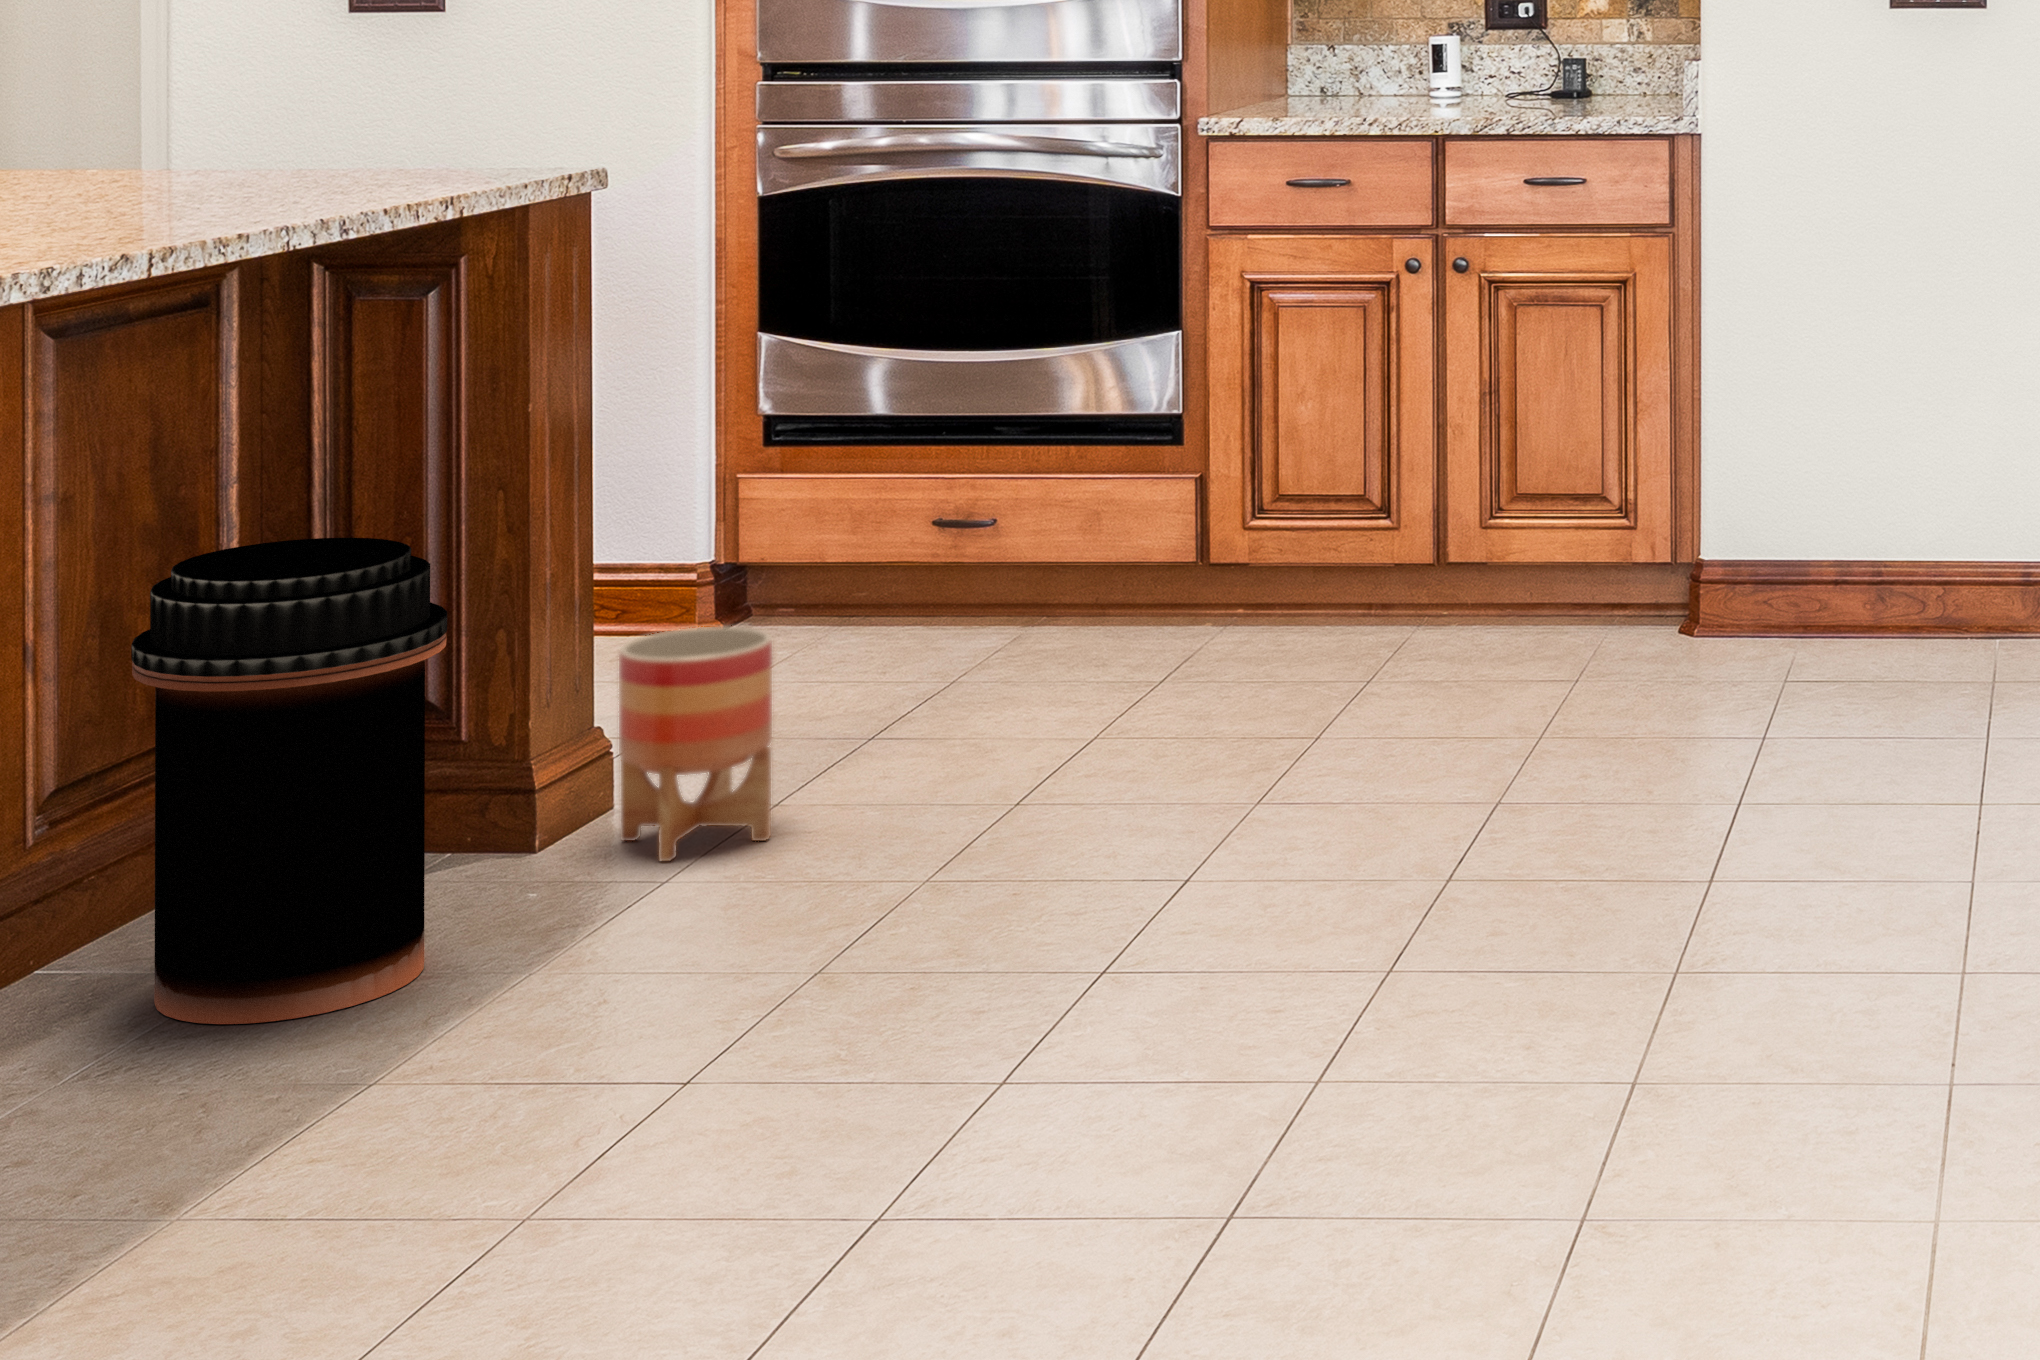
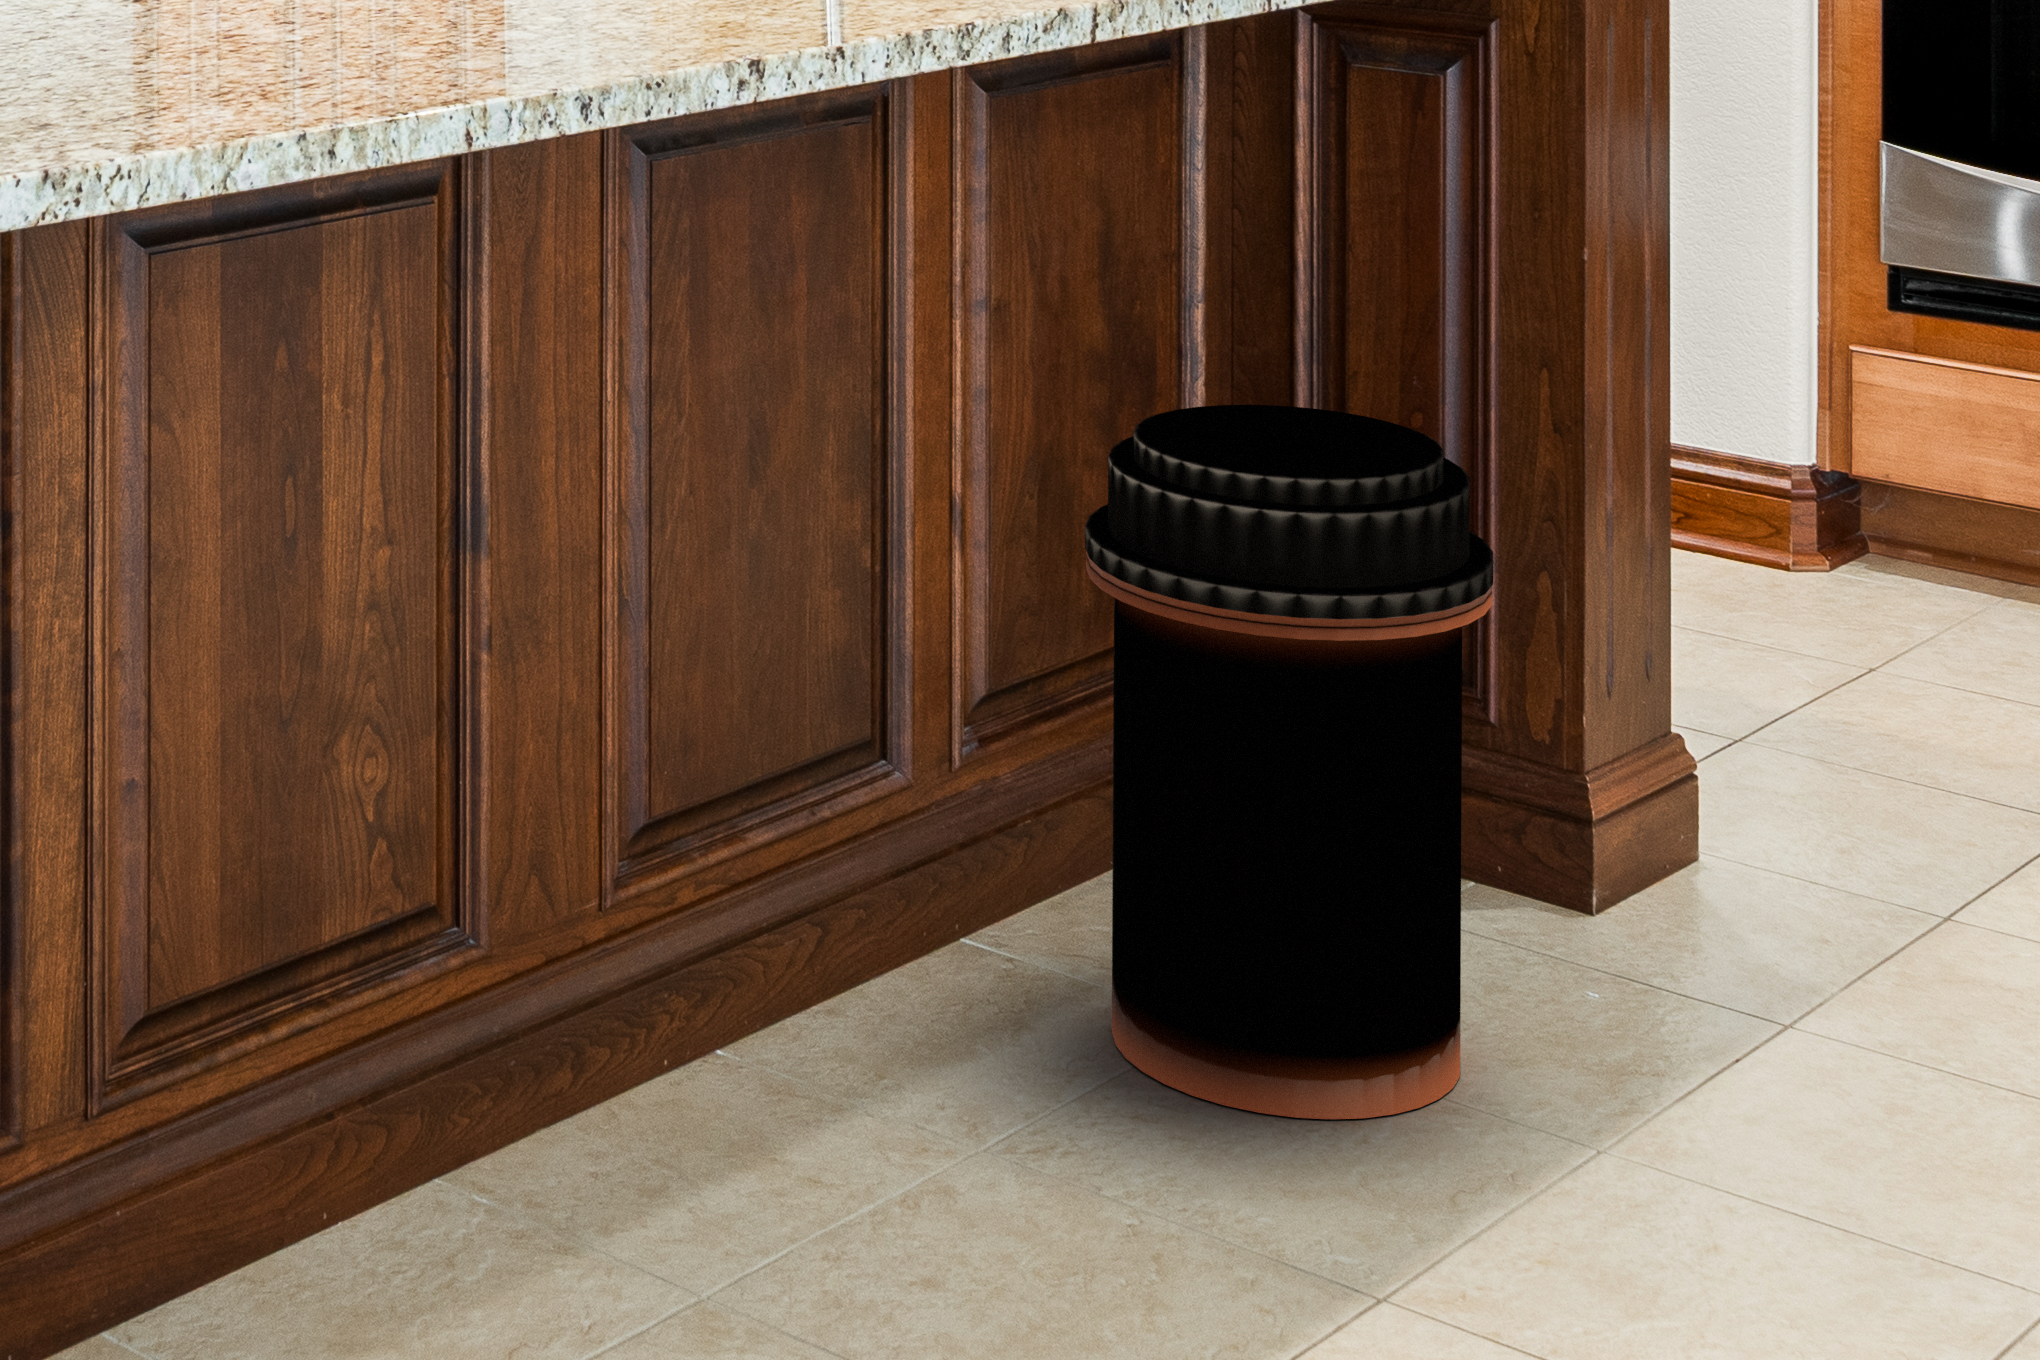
planter: present [619,627,772,861] -> none [1725,605,1958,969]

